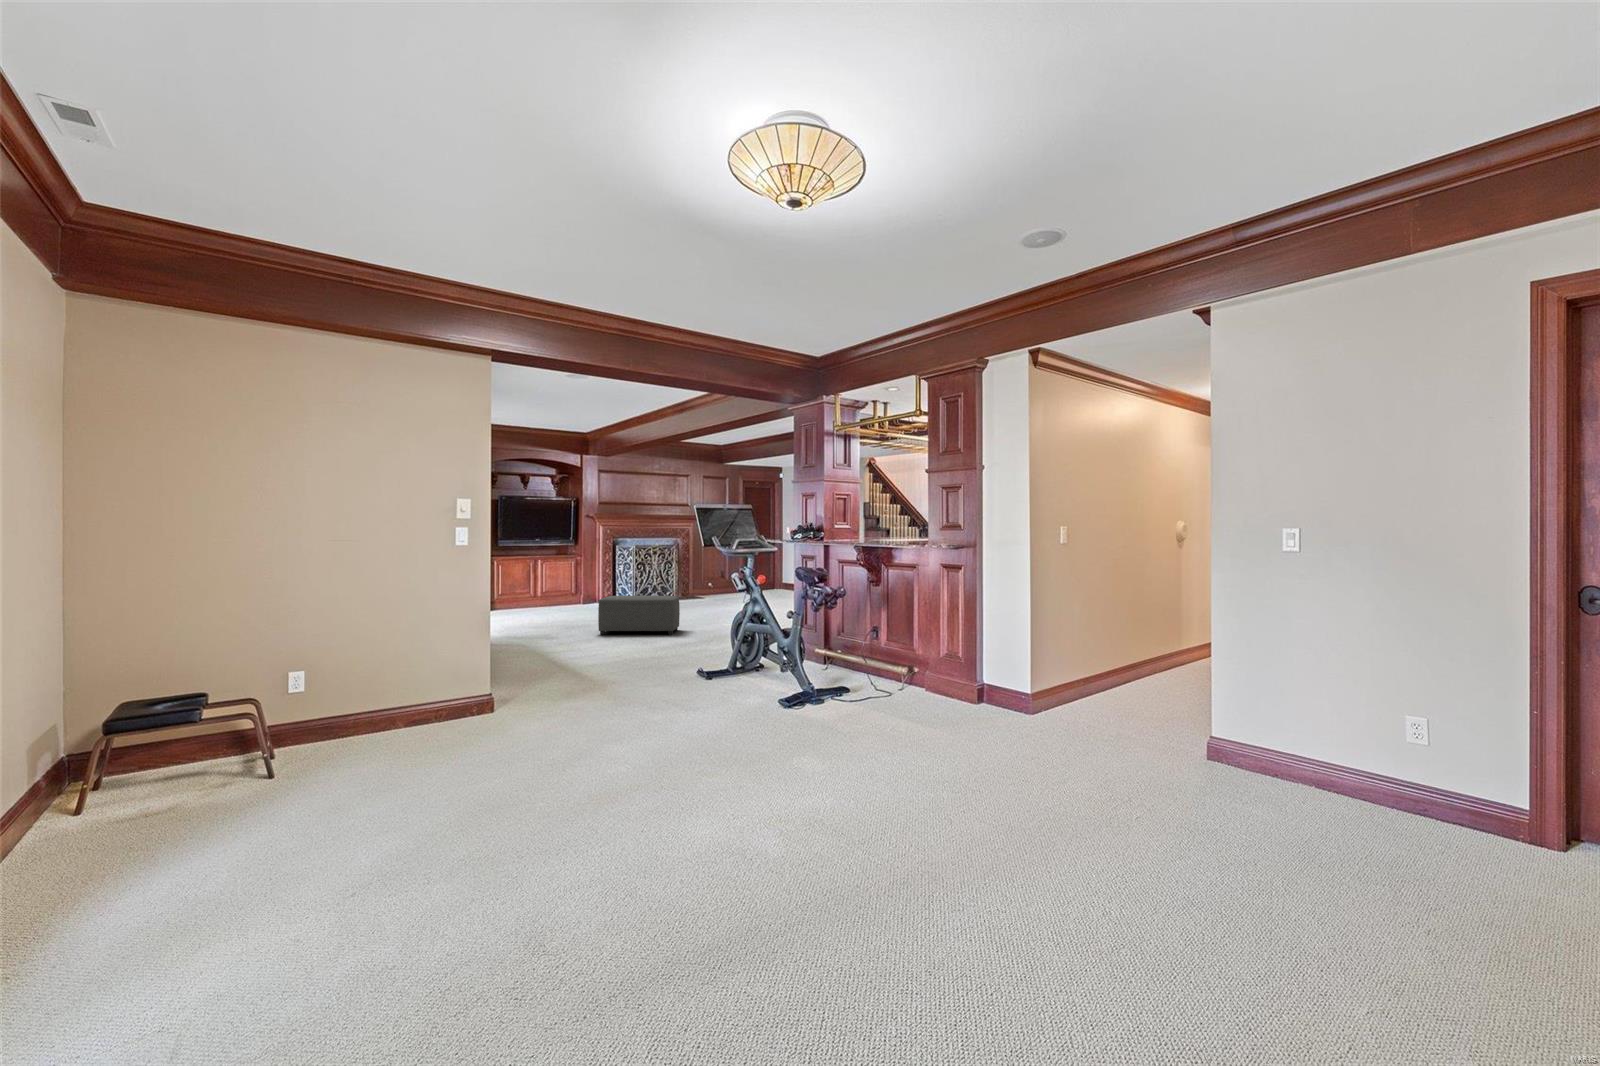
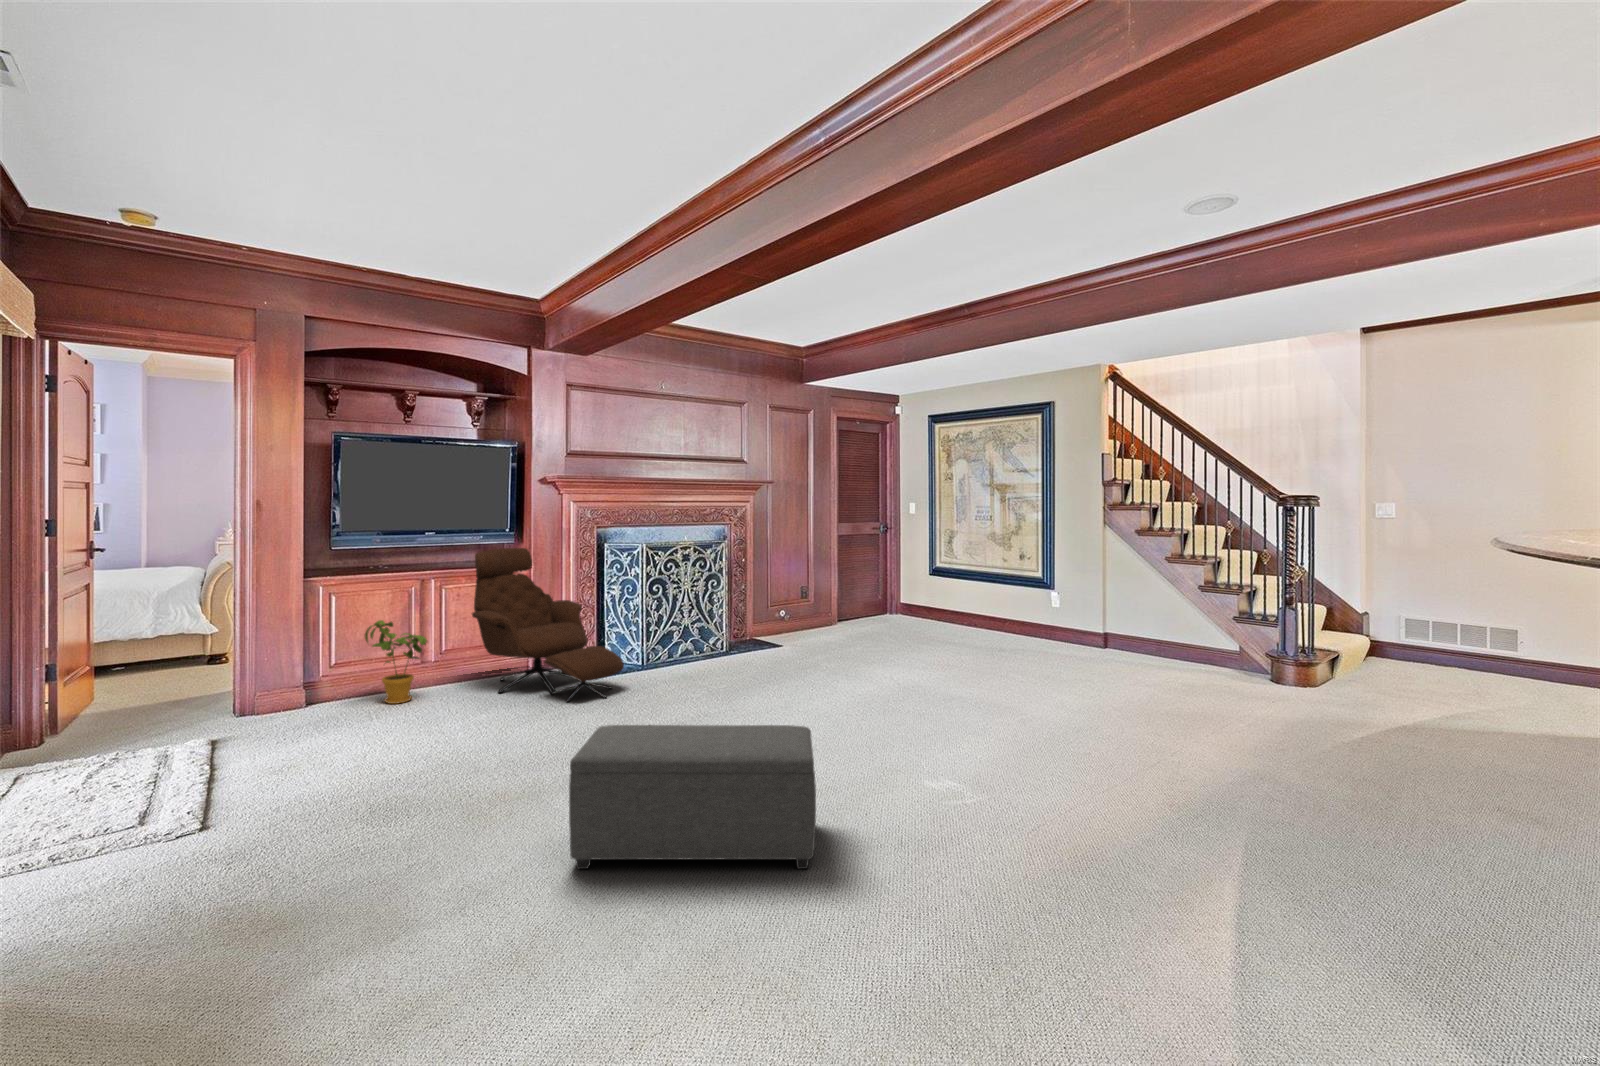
lounge chair: none [555,547,623,612] -> present [472,548,624,702]
house plant: none [511,575,537,613] -> present [365,620,427,704]

